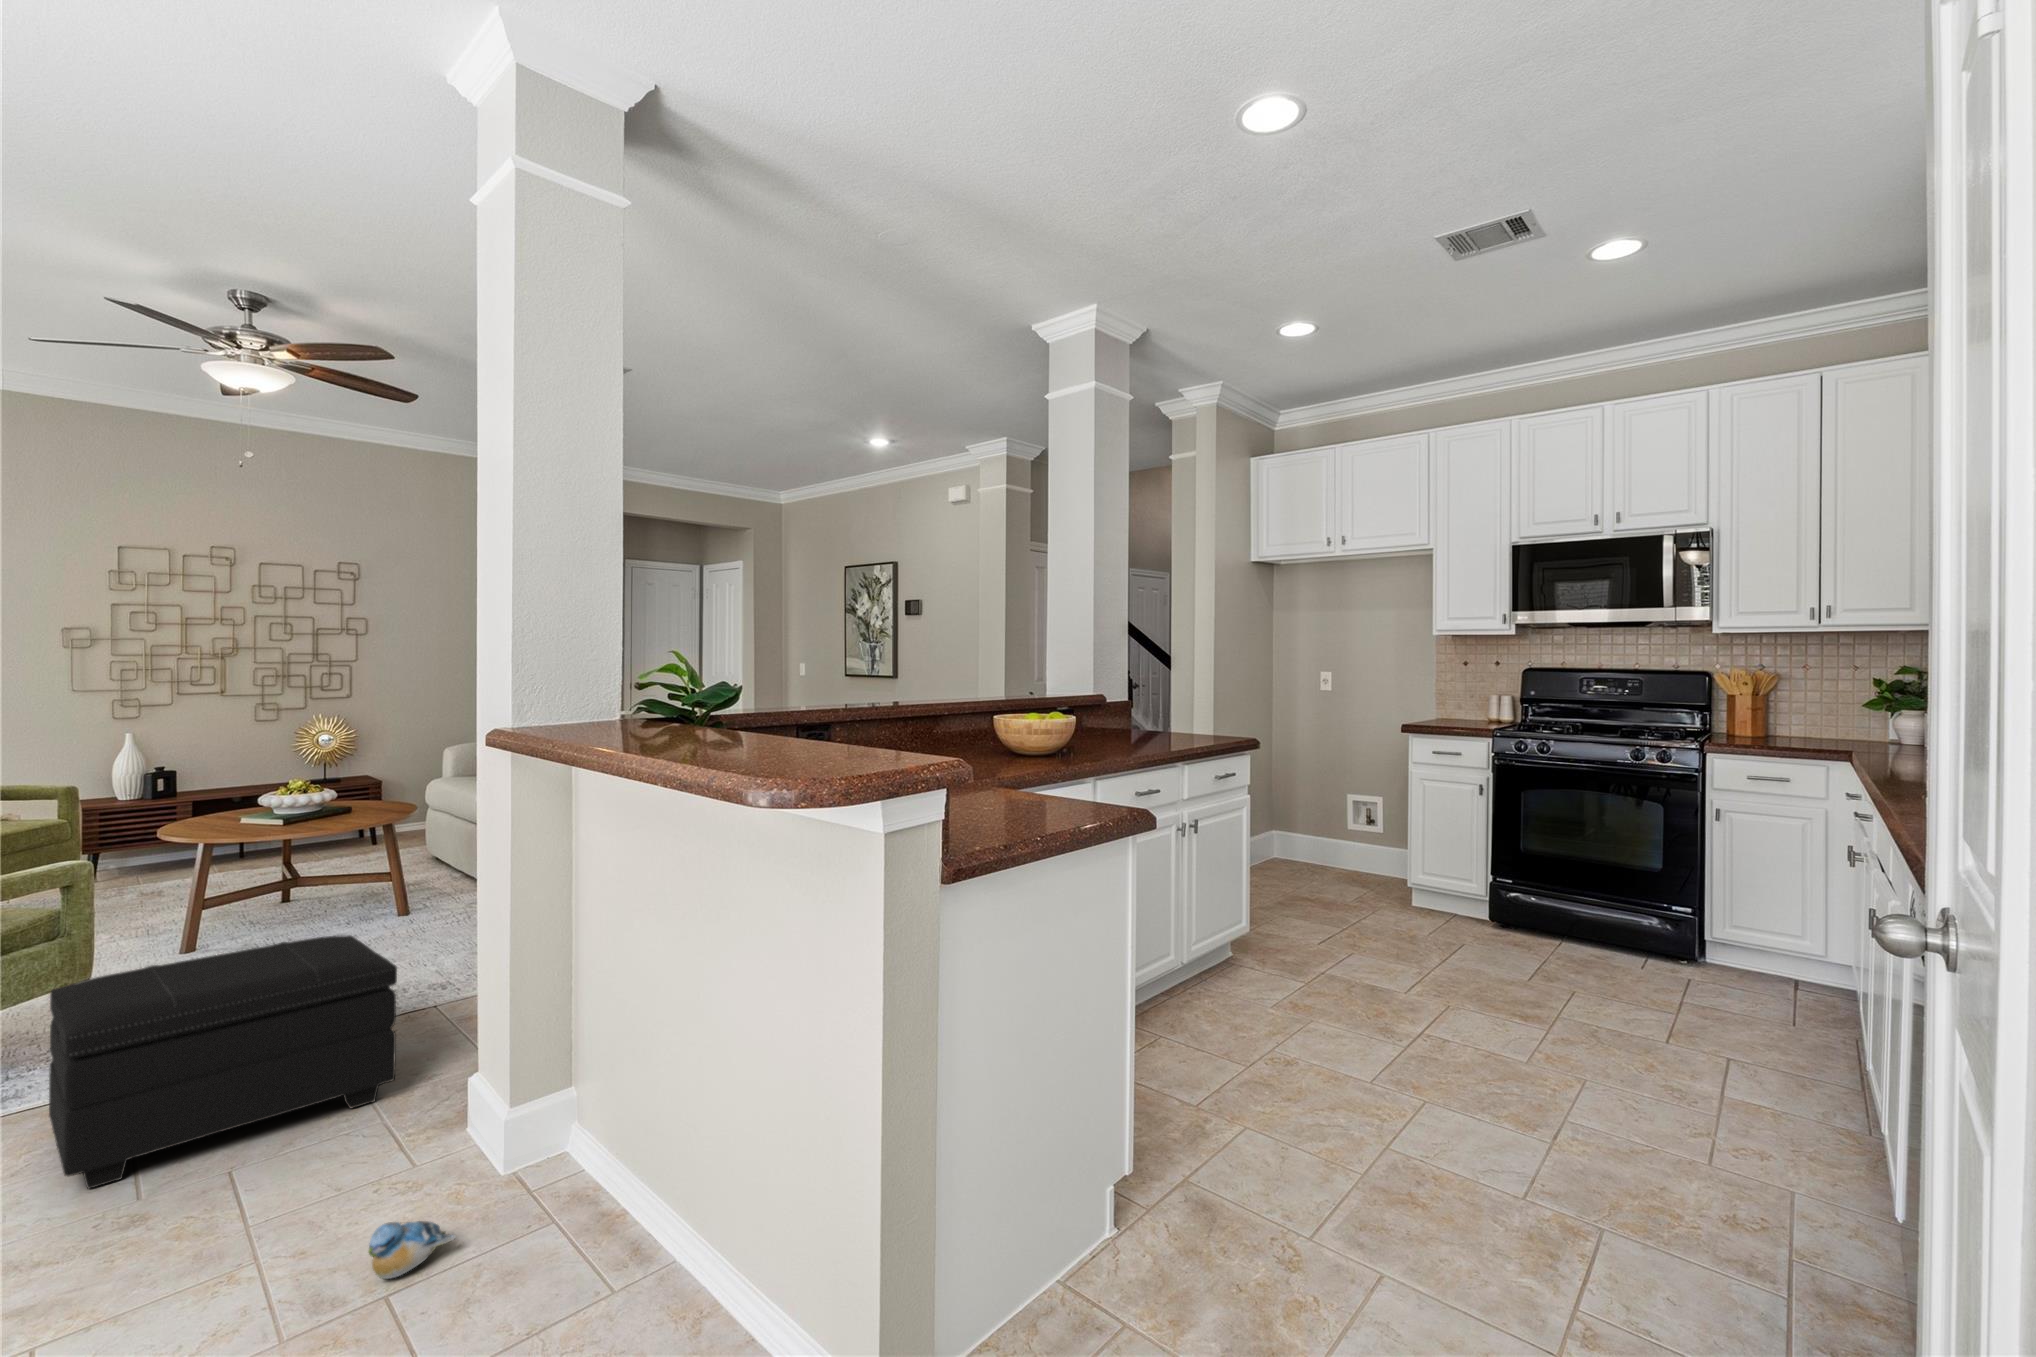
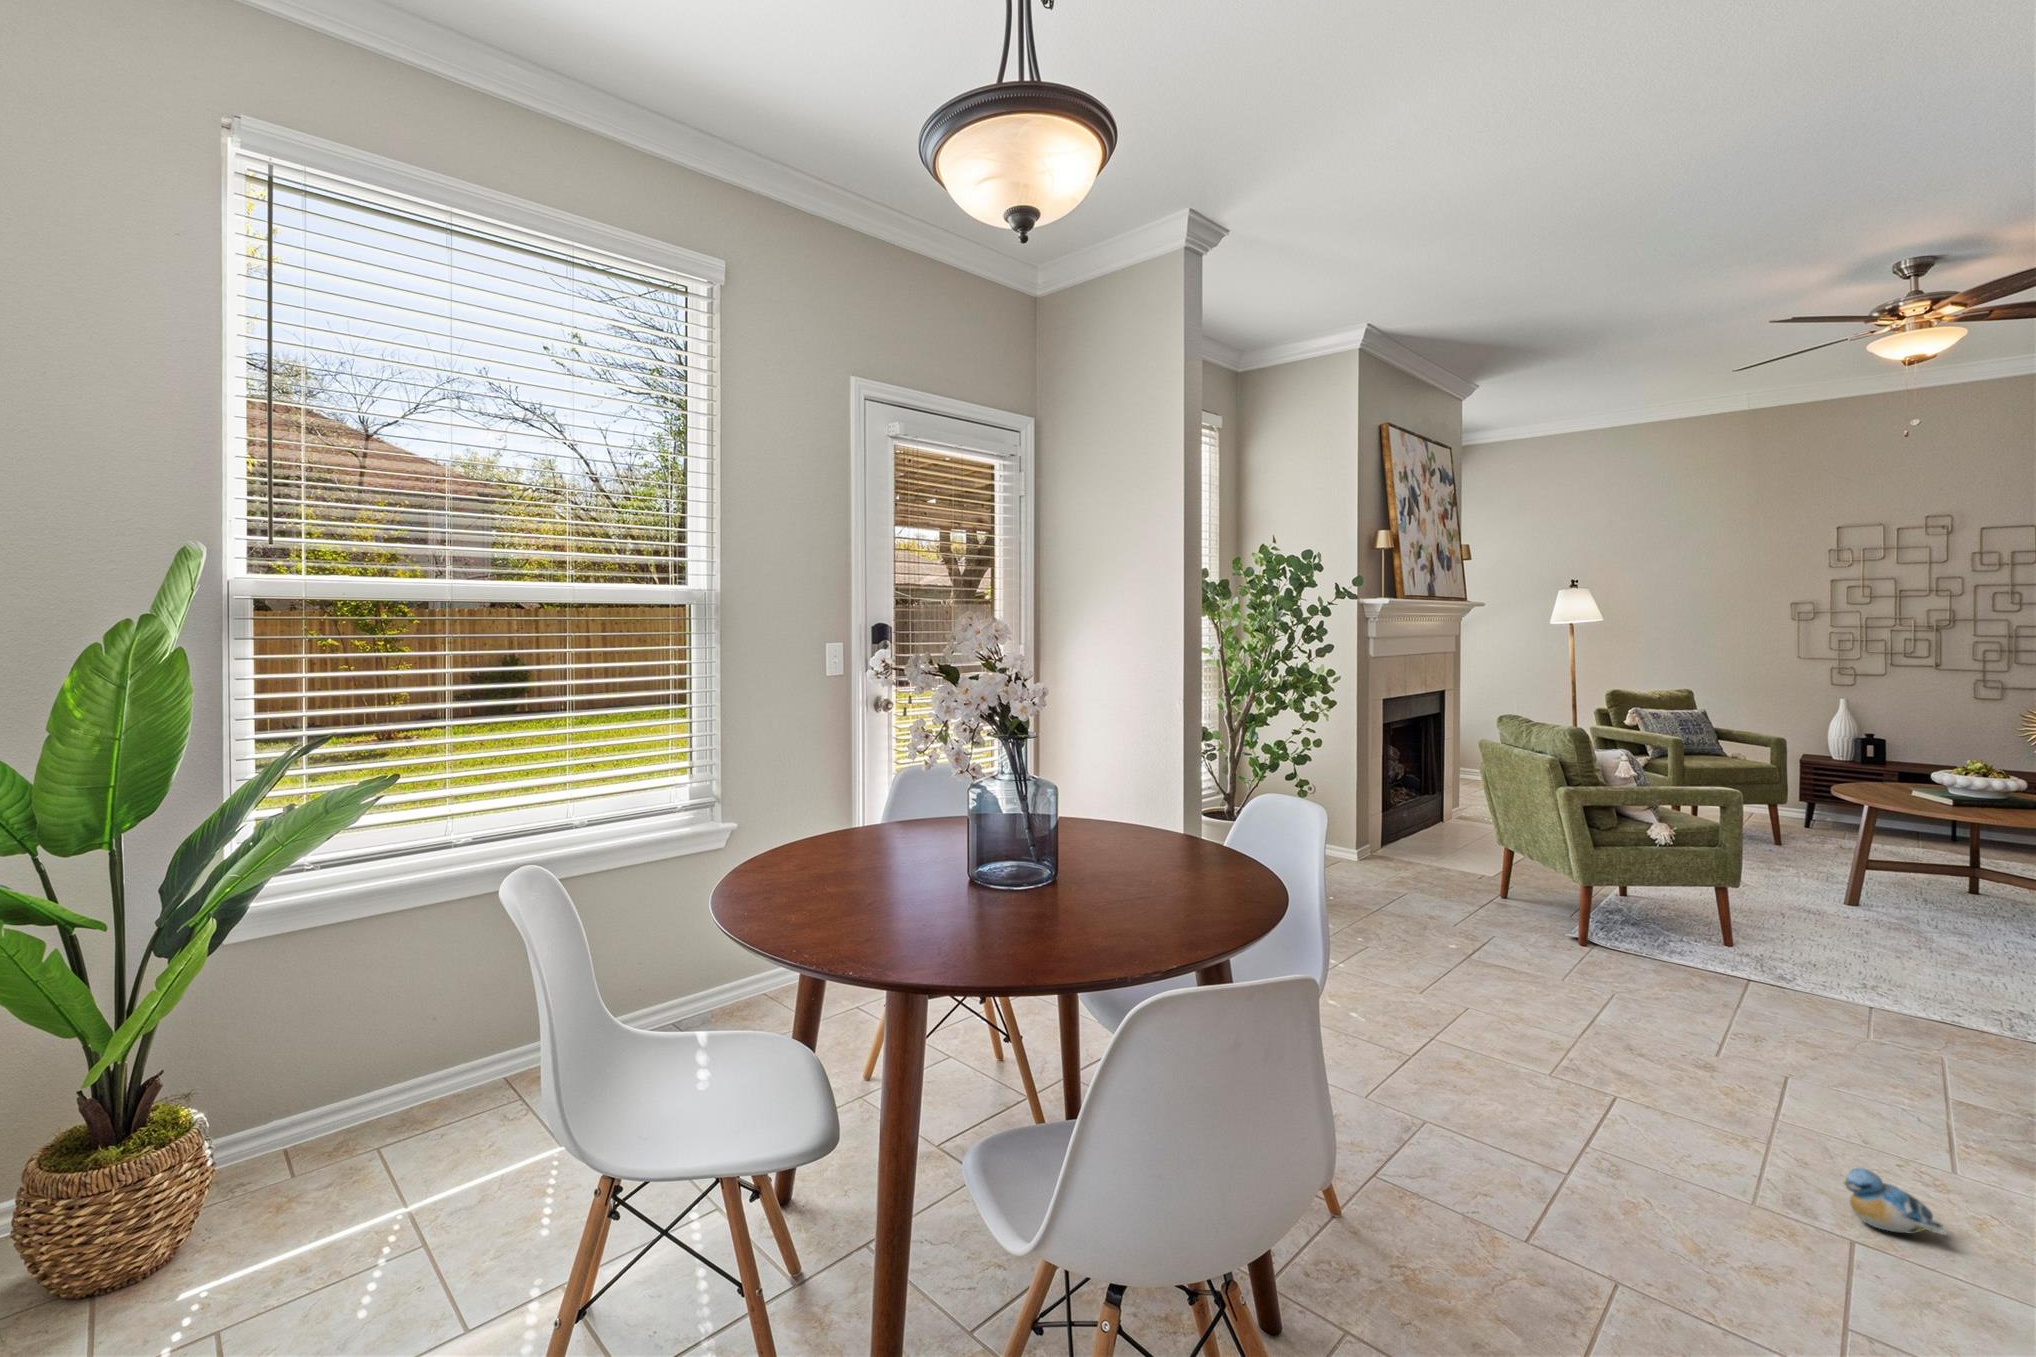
footstool: present [49,935,397,1189] -> none [1674,882,1979,1093]

